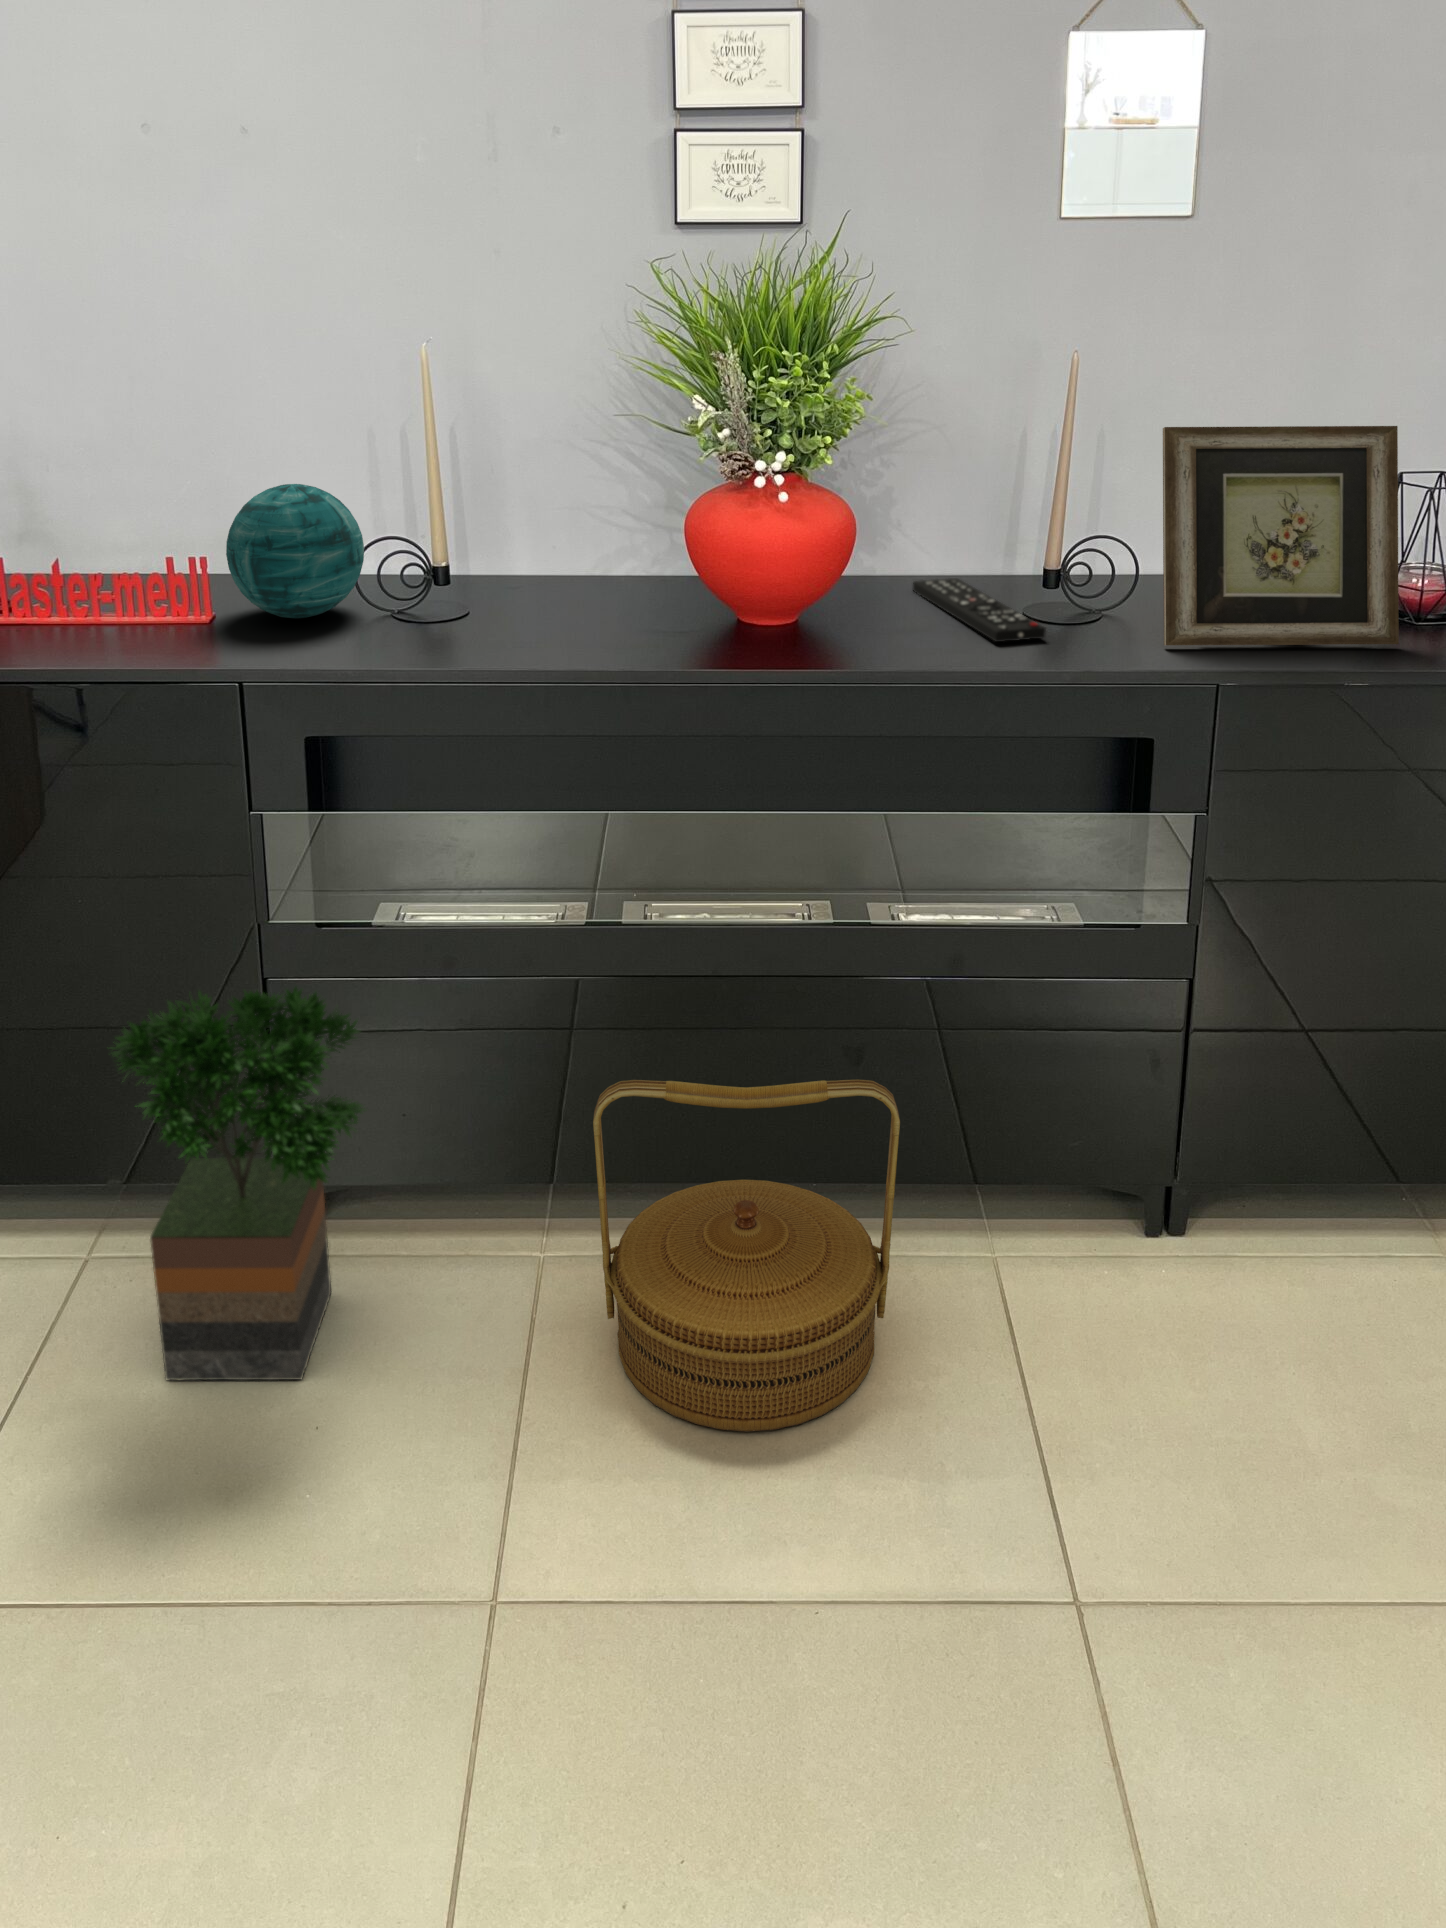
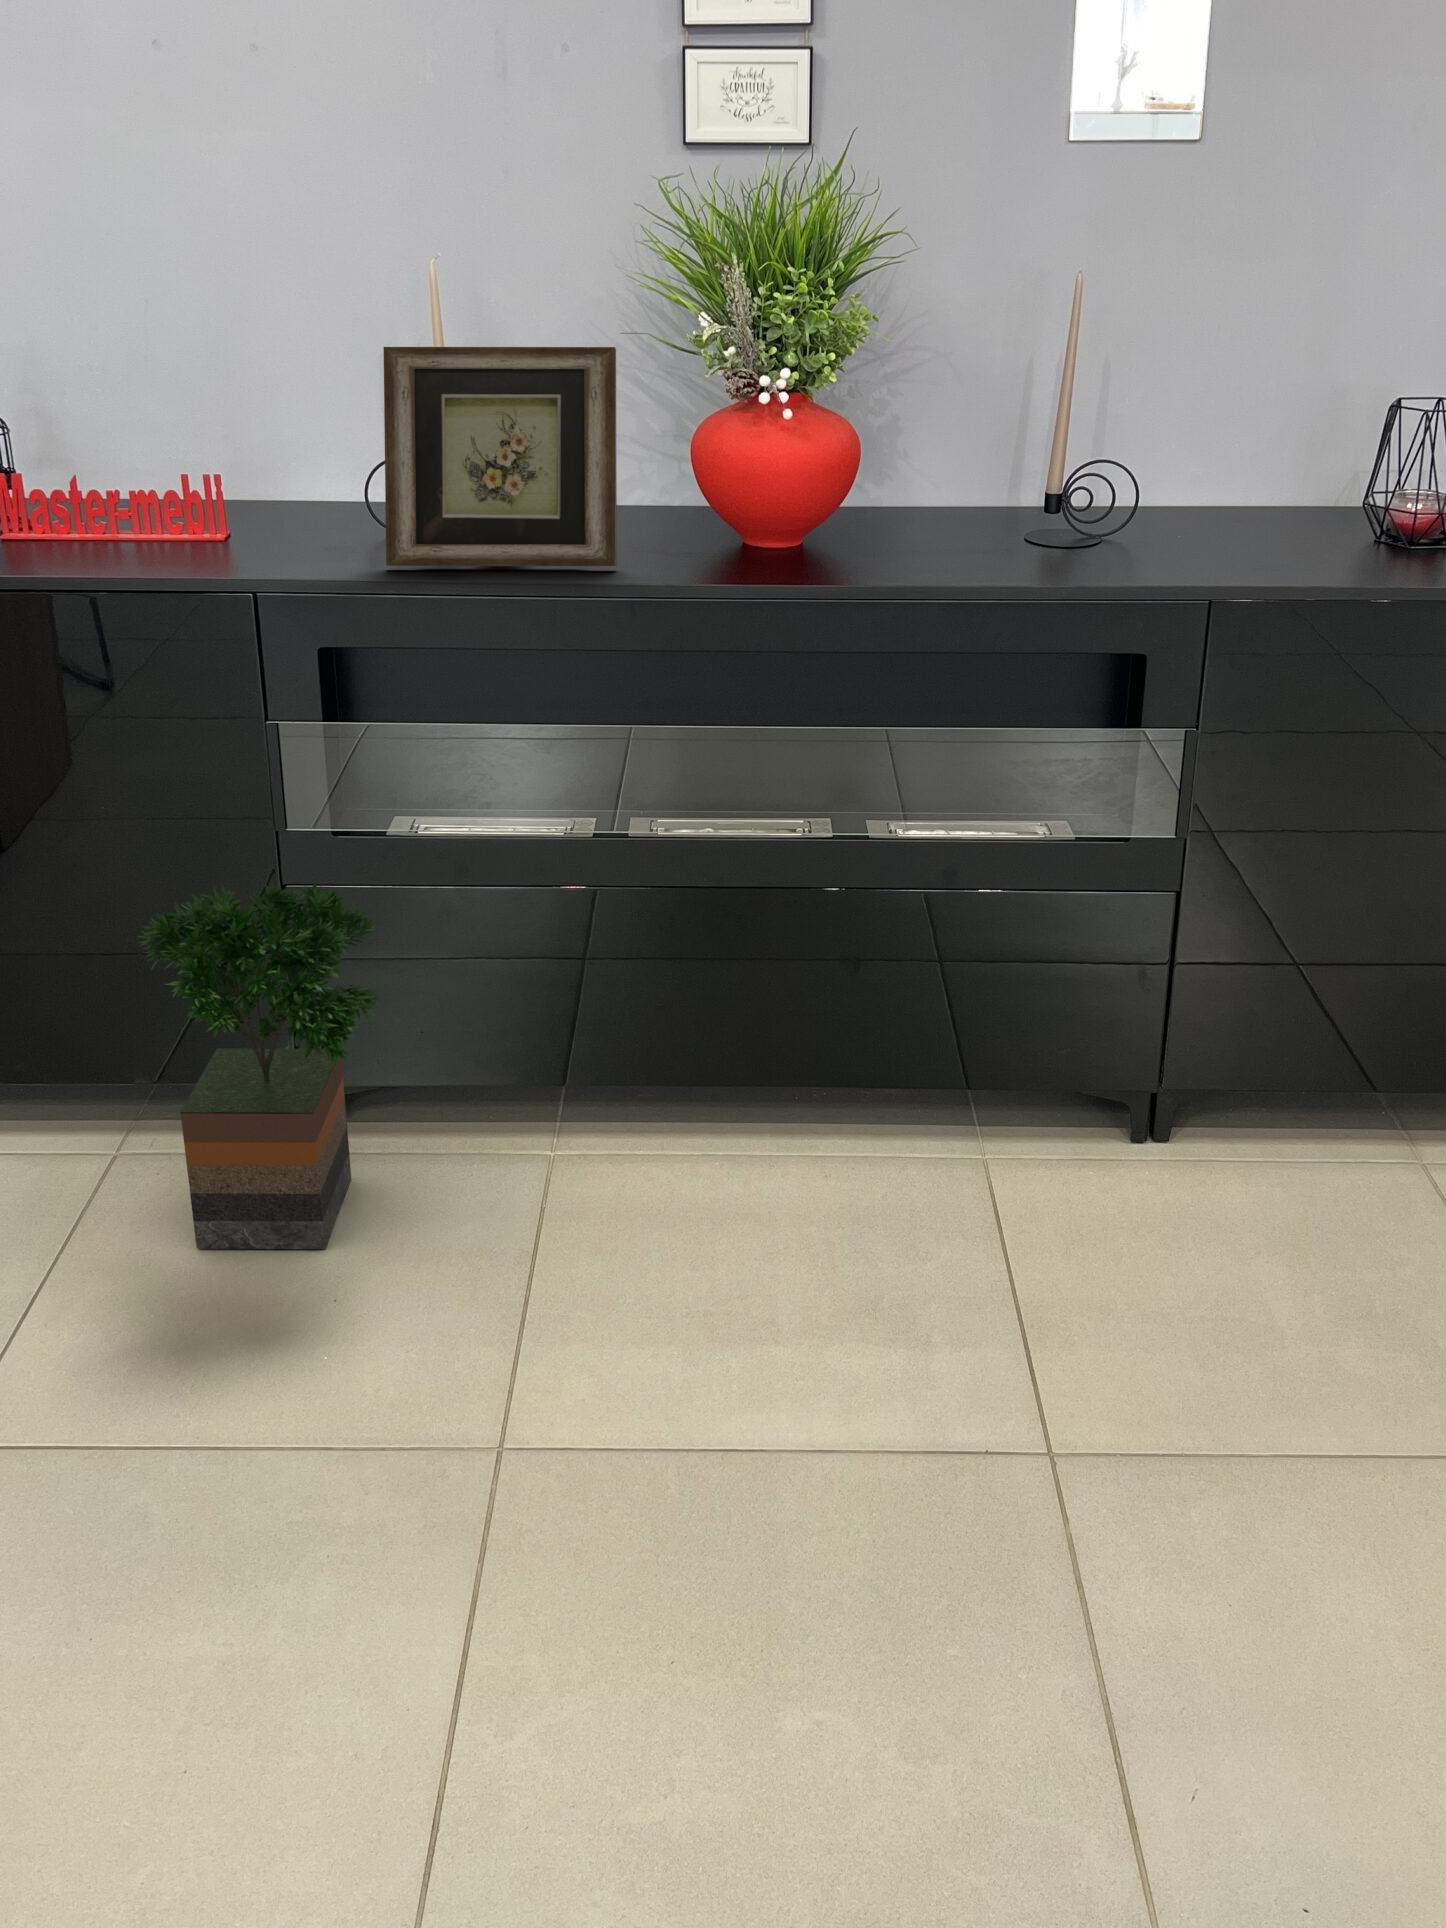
picture frame: present [1163,426,1399,645] -> present [383,347,617,566]
decorative orb: present [226,484,364,618] -> none [241,402,376,536]
remote control: present [913,578,1046,642] -> none [917,505,1043,560]
woven basket: present [593,1080,900,1432] -> none [599,971,891,1294]

